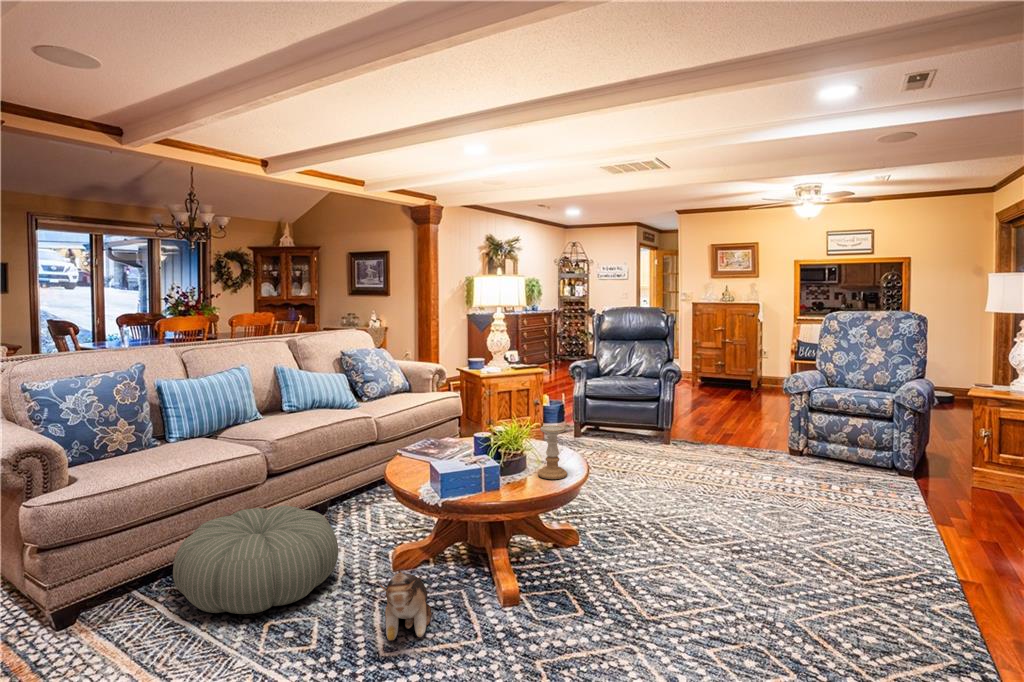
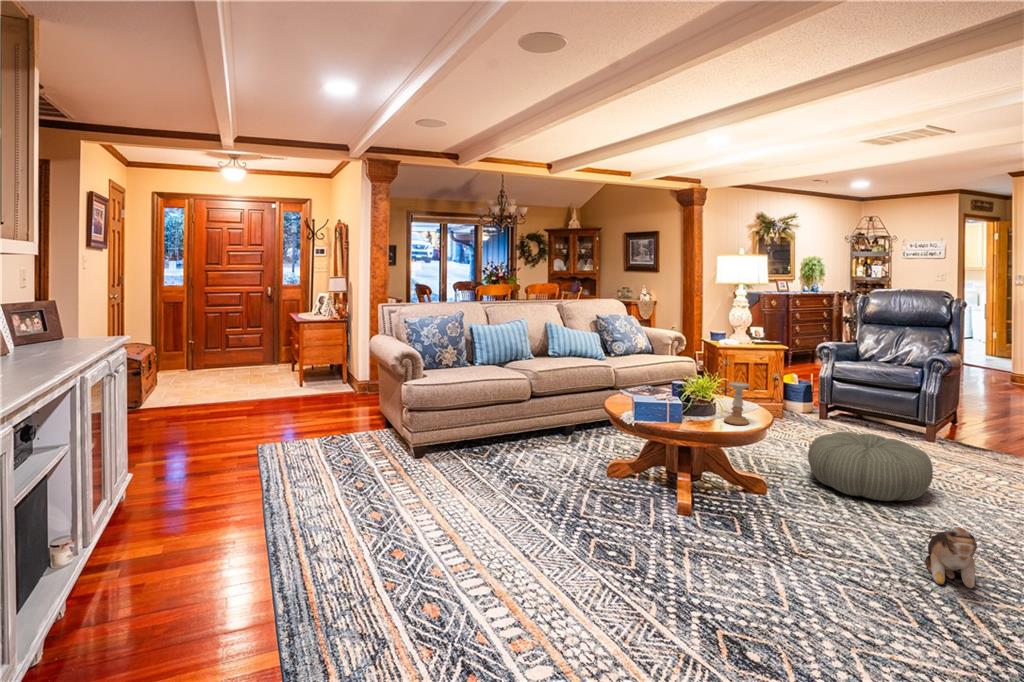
pouf: present [173,506,338,614] -> present [808,432,933,501]
plush toy: present [380,572,432,641] -> present [925,527,982,588]

